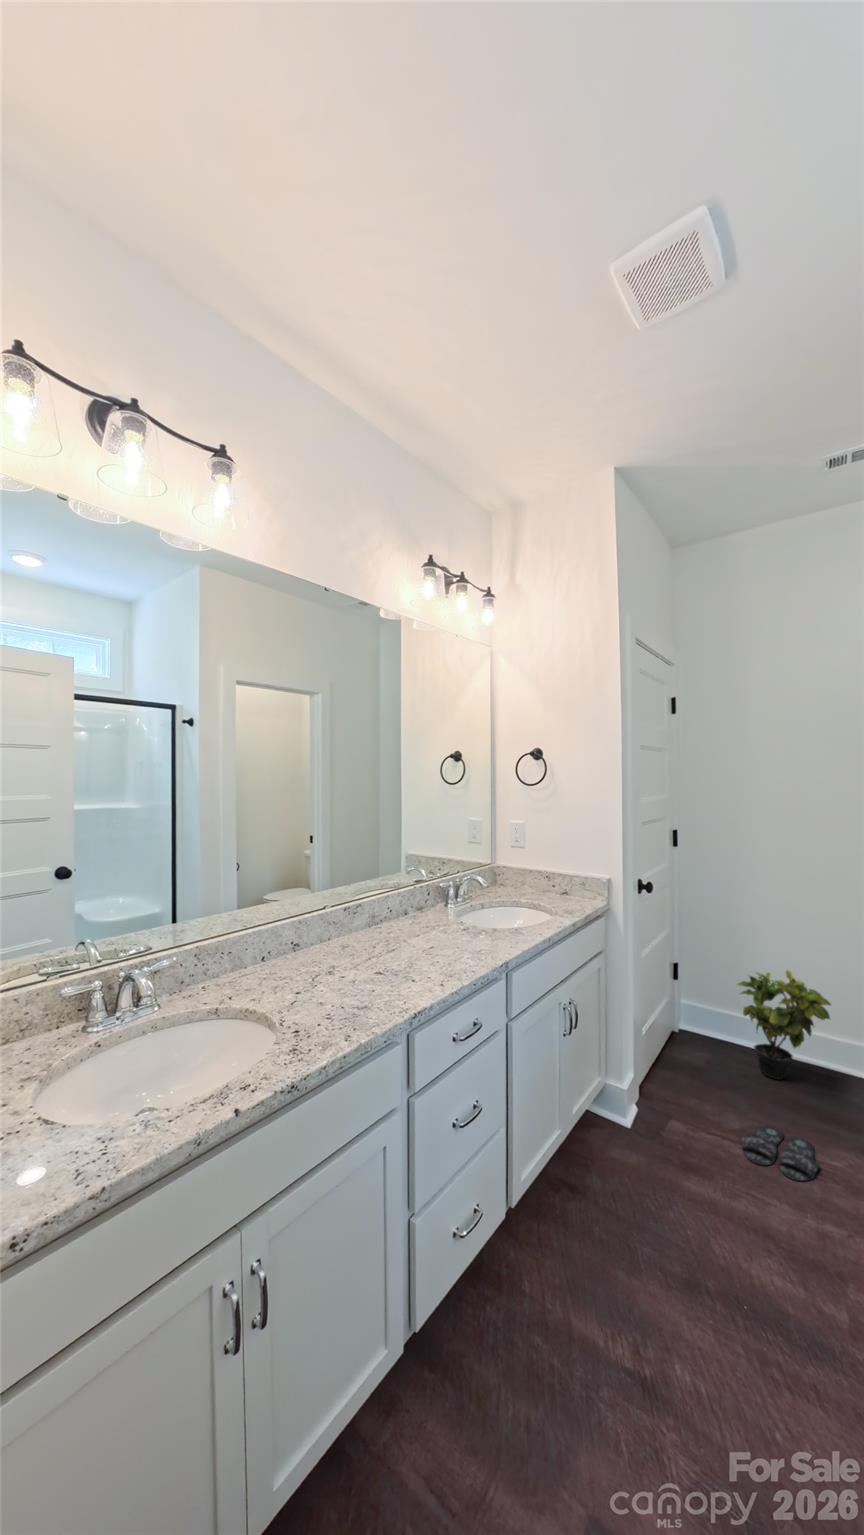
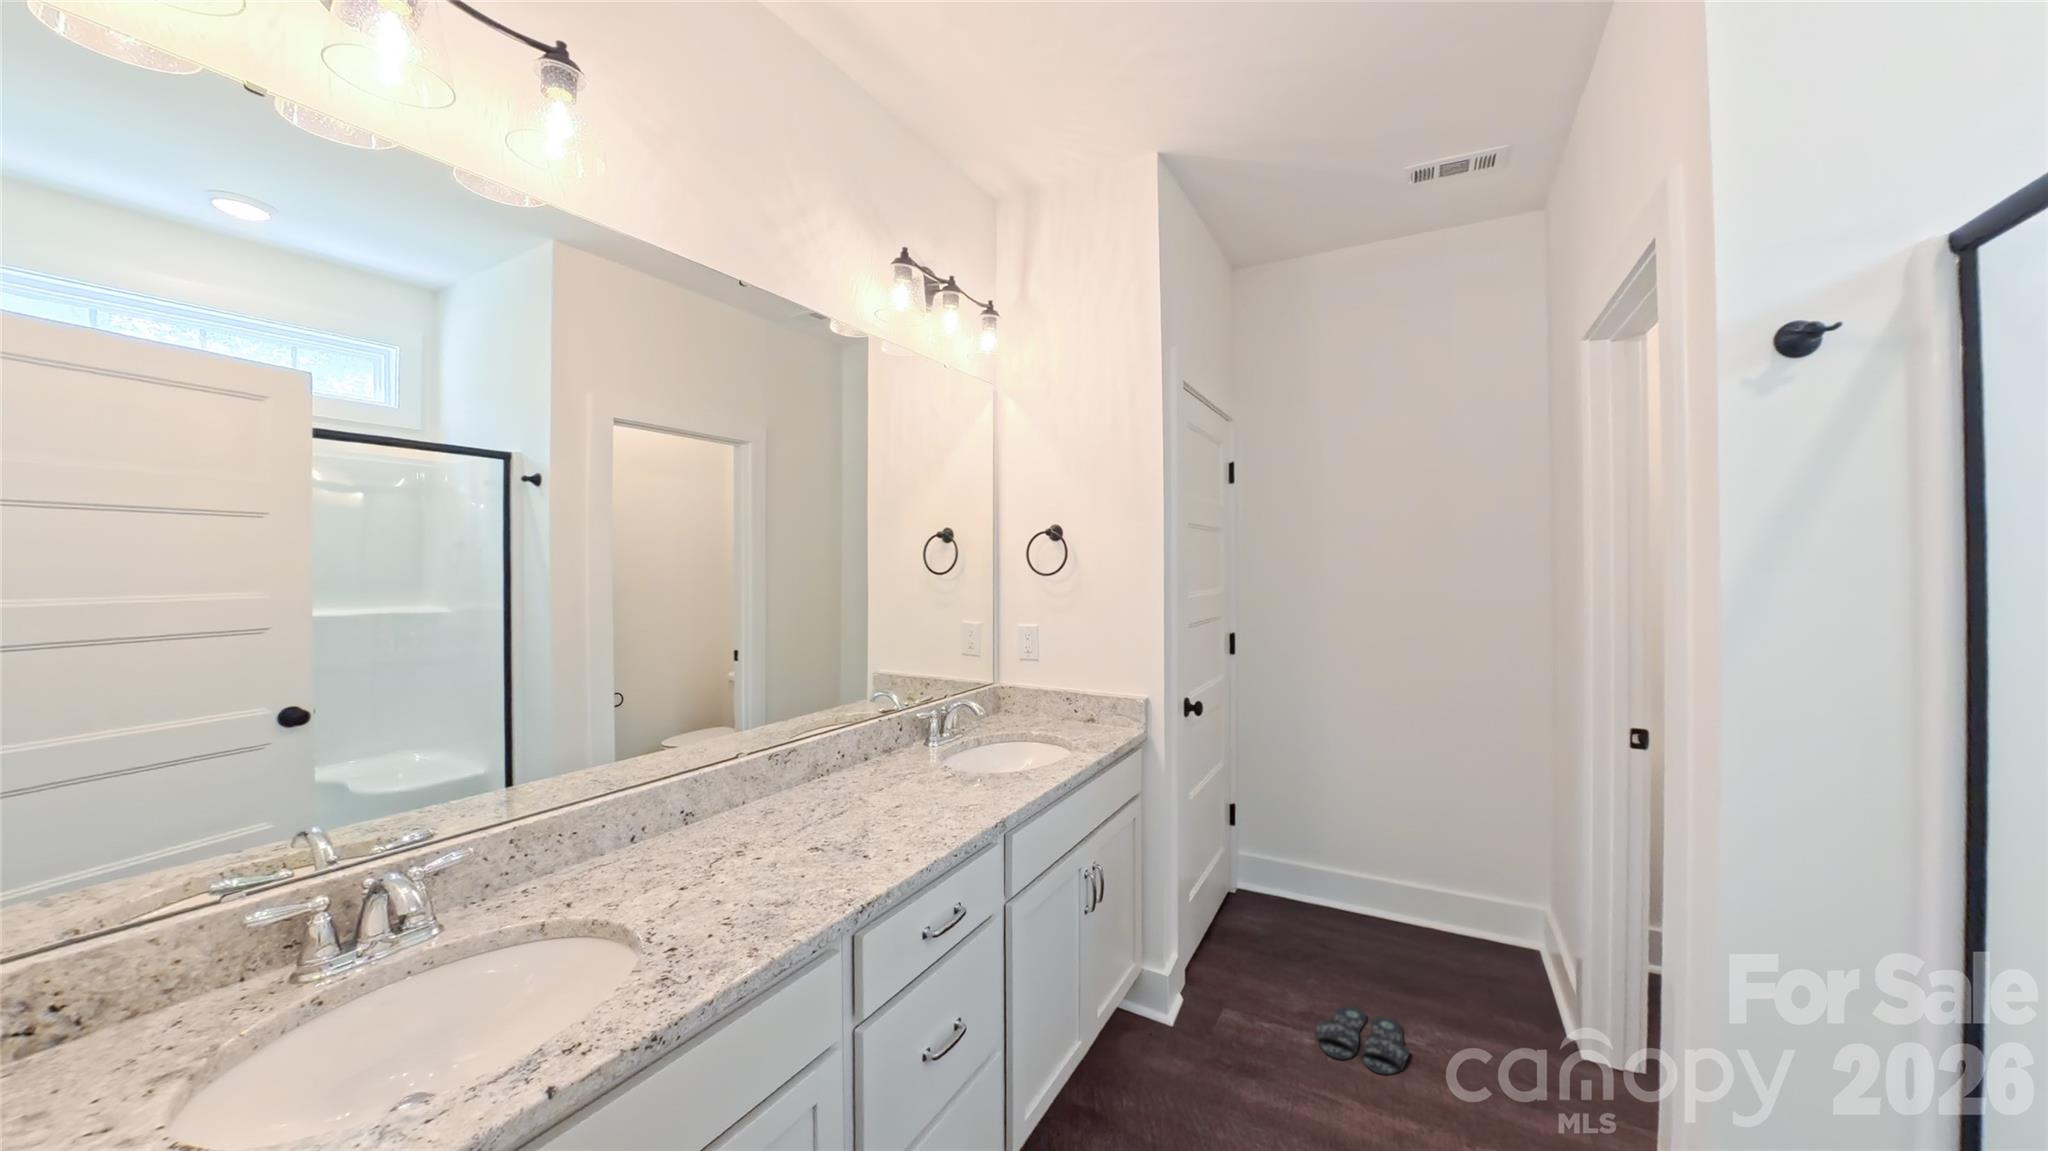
potted plant: present [738,970,831,1079] -> none [1307,805,1420,945]

